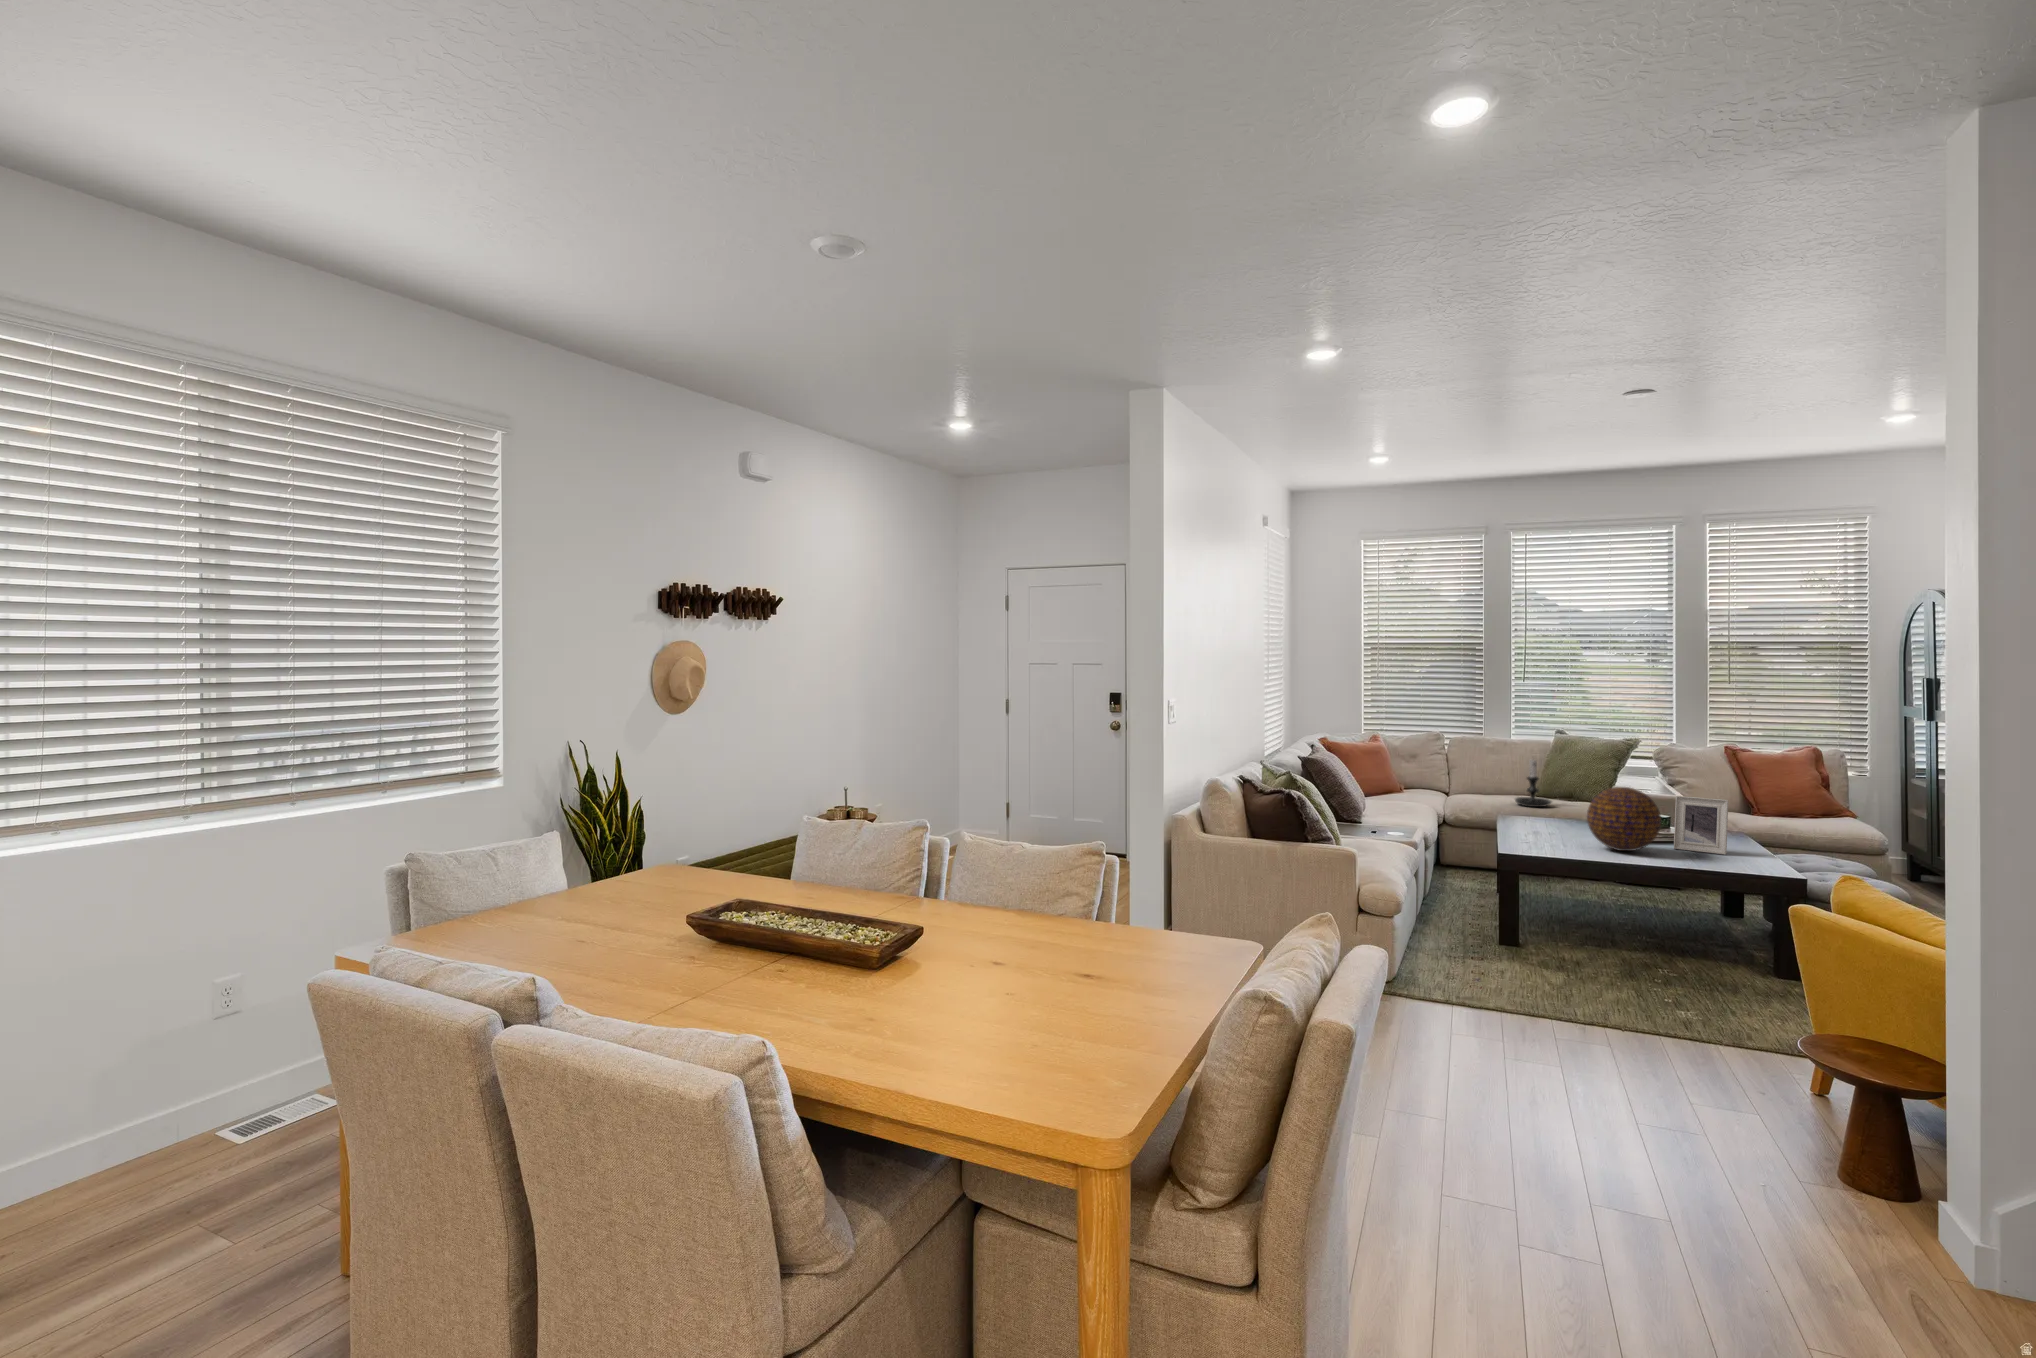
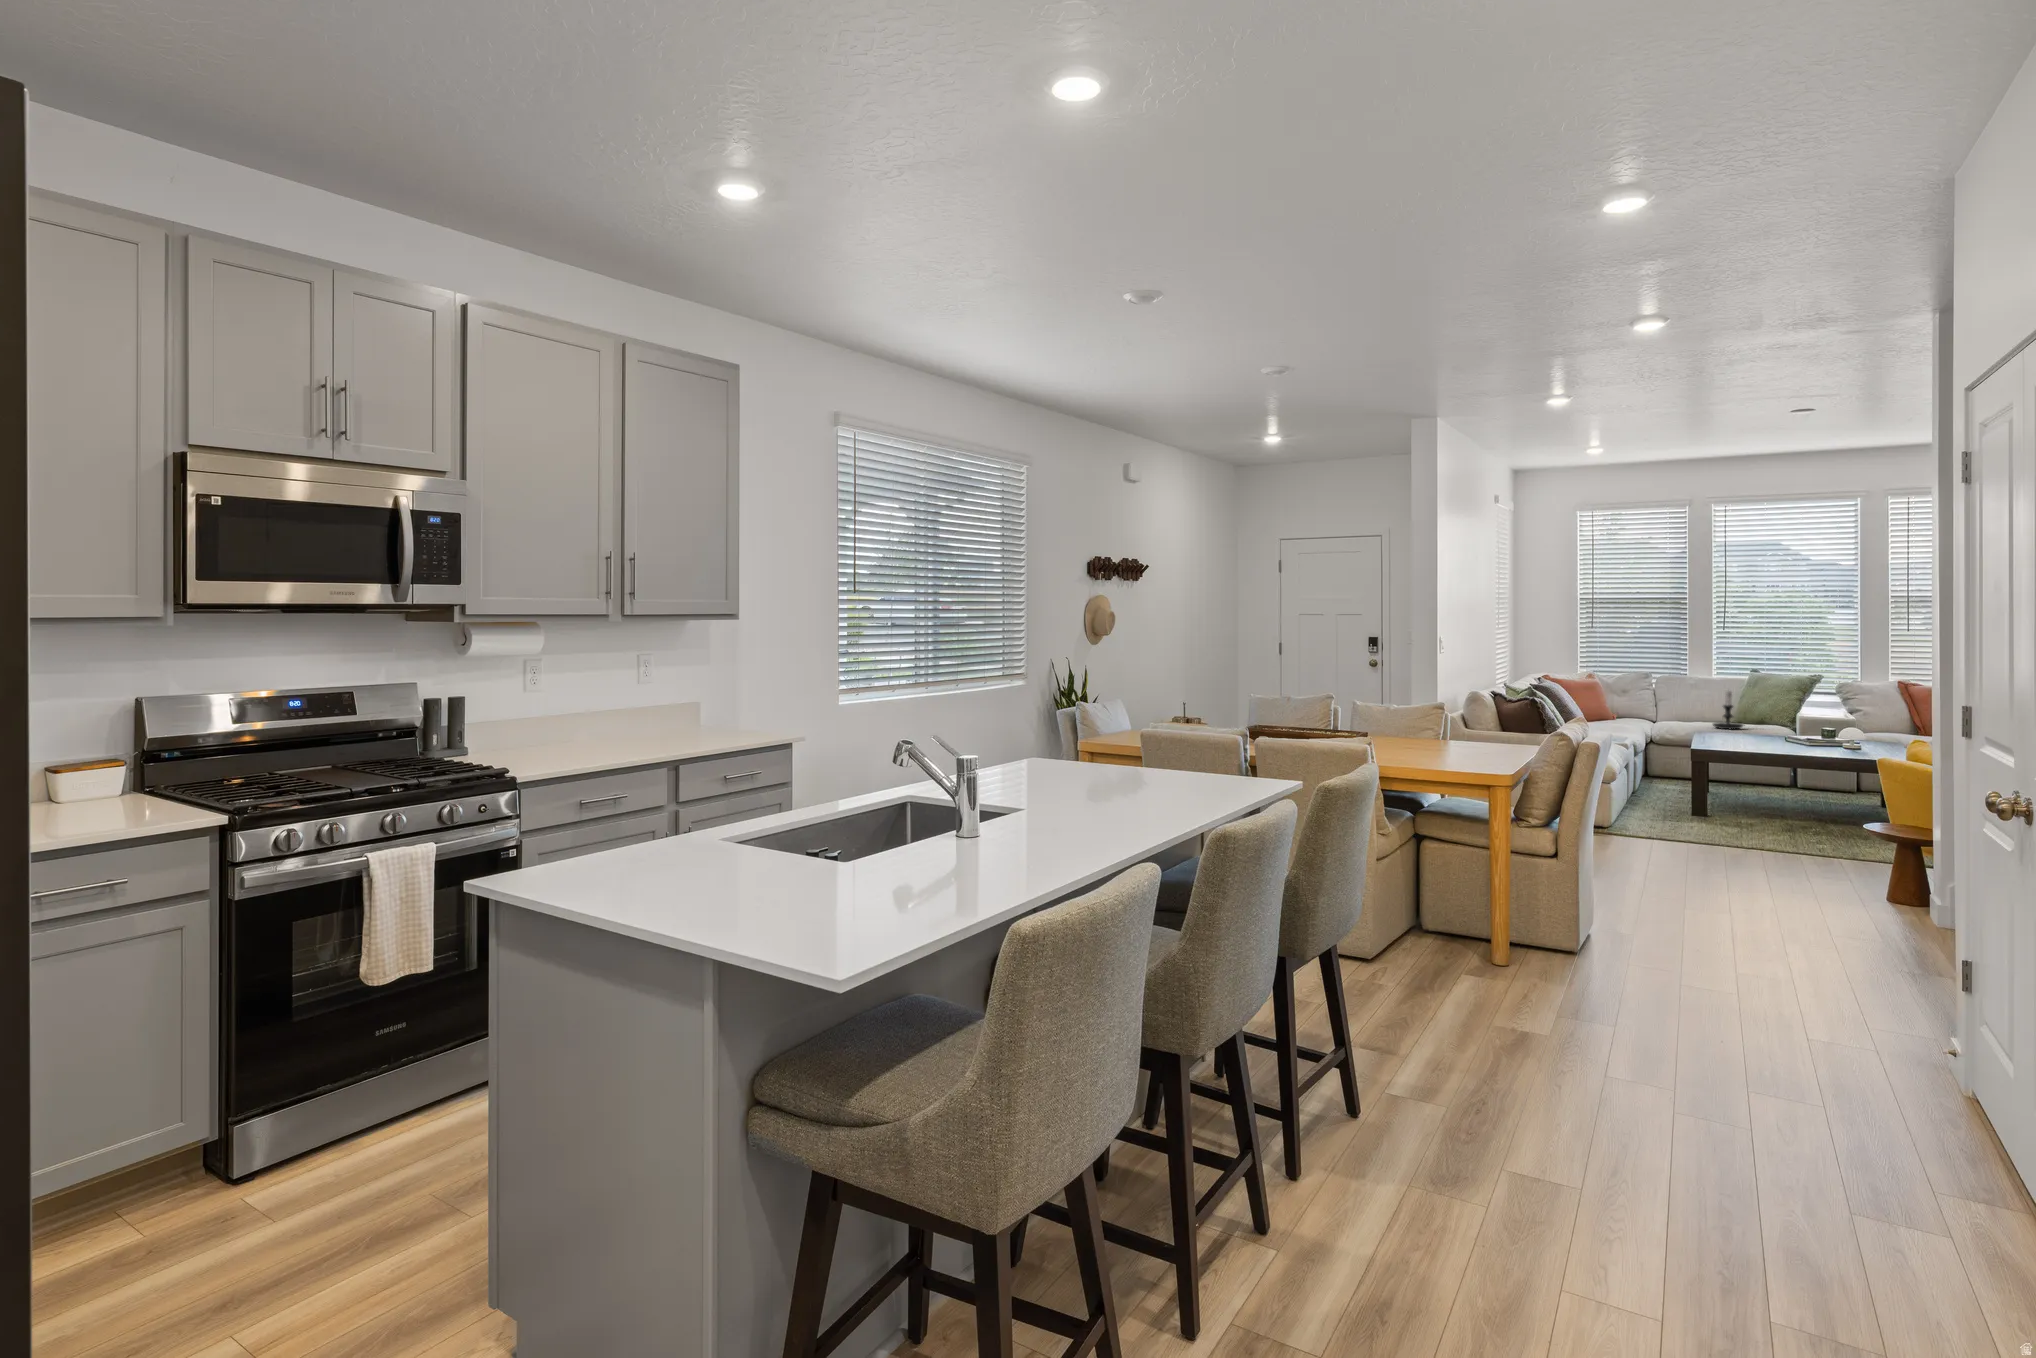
decorative orb: present [1587,787,1661,851] -> none [1763,700,1821,748]
picture frame: present [1674,796,1728,855] -> none [1833,708,1876,751]

